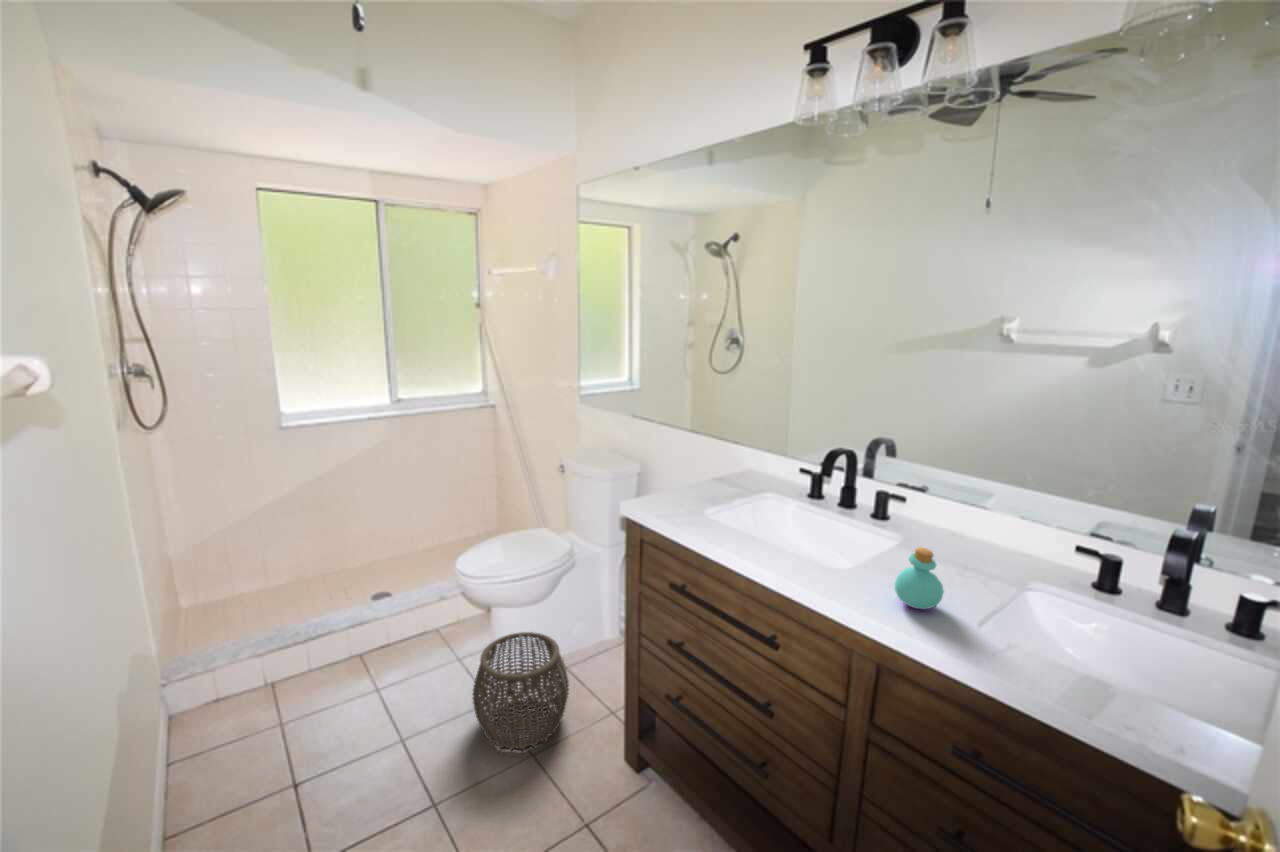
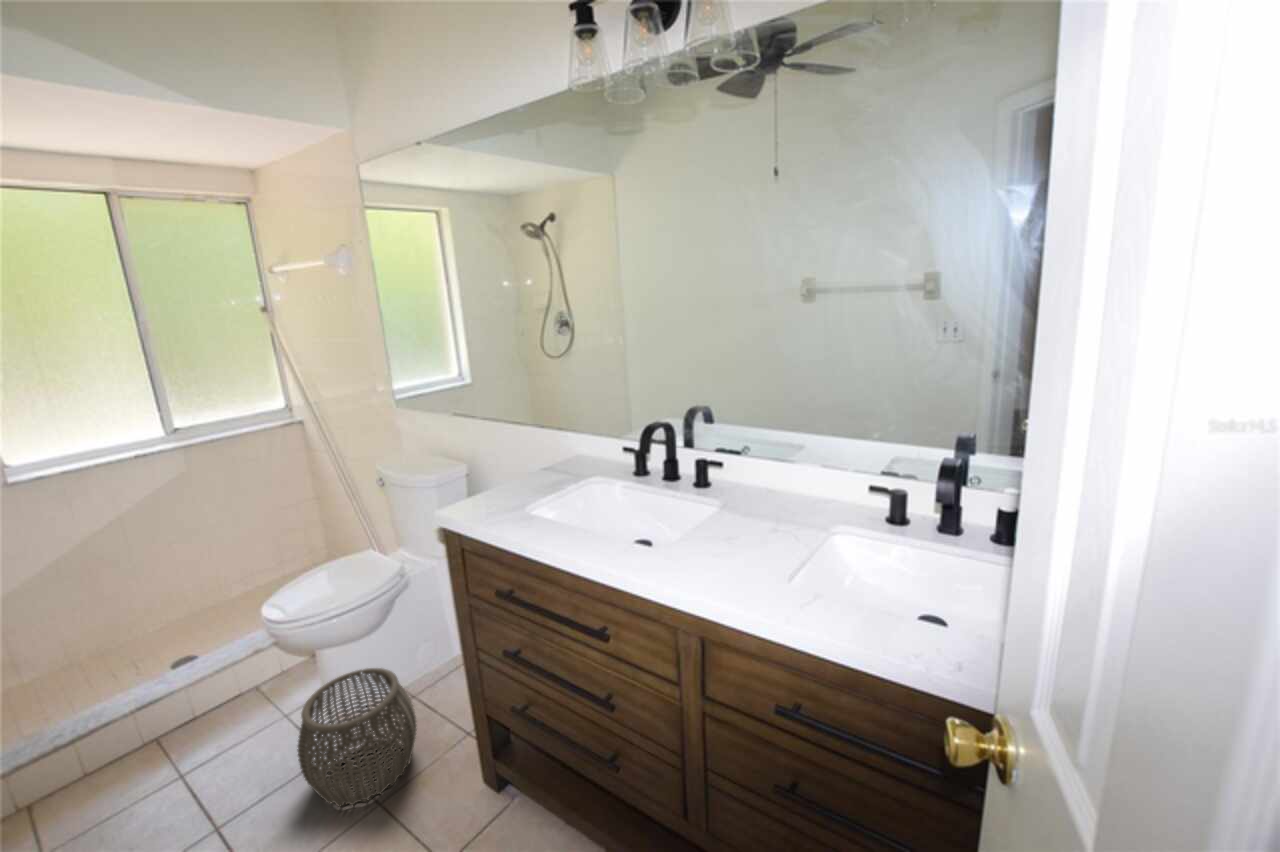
perfume bottle: present [895,547,944,609] -> none [709,514,755,576]

